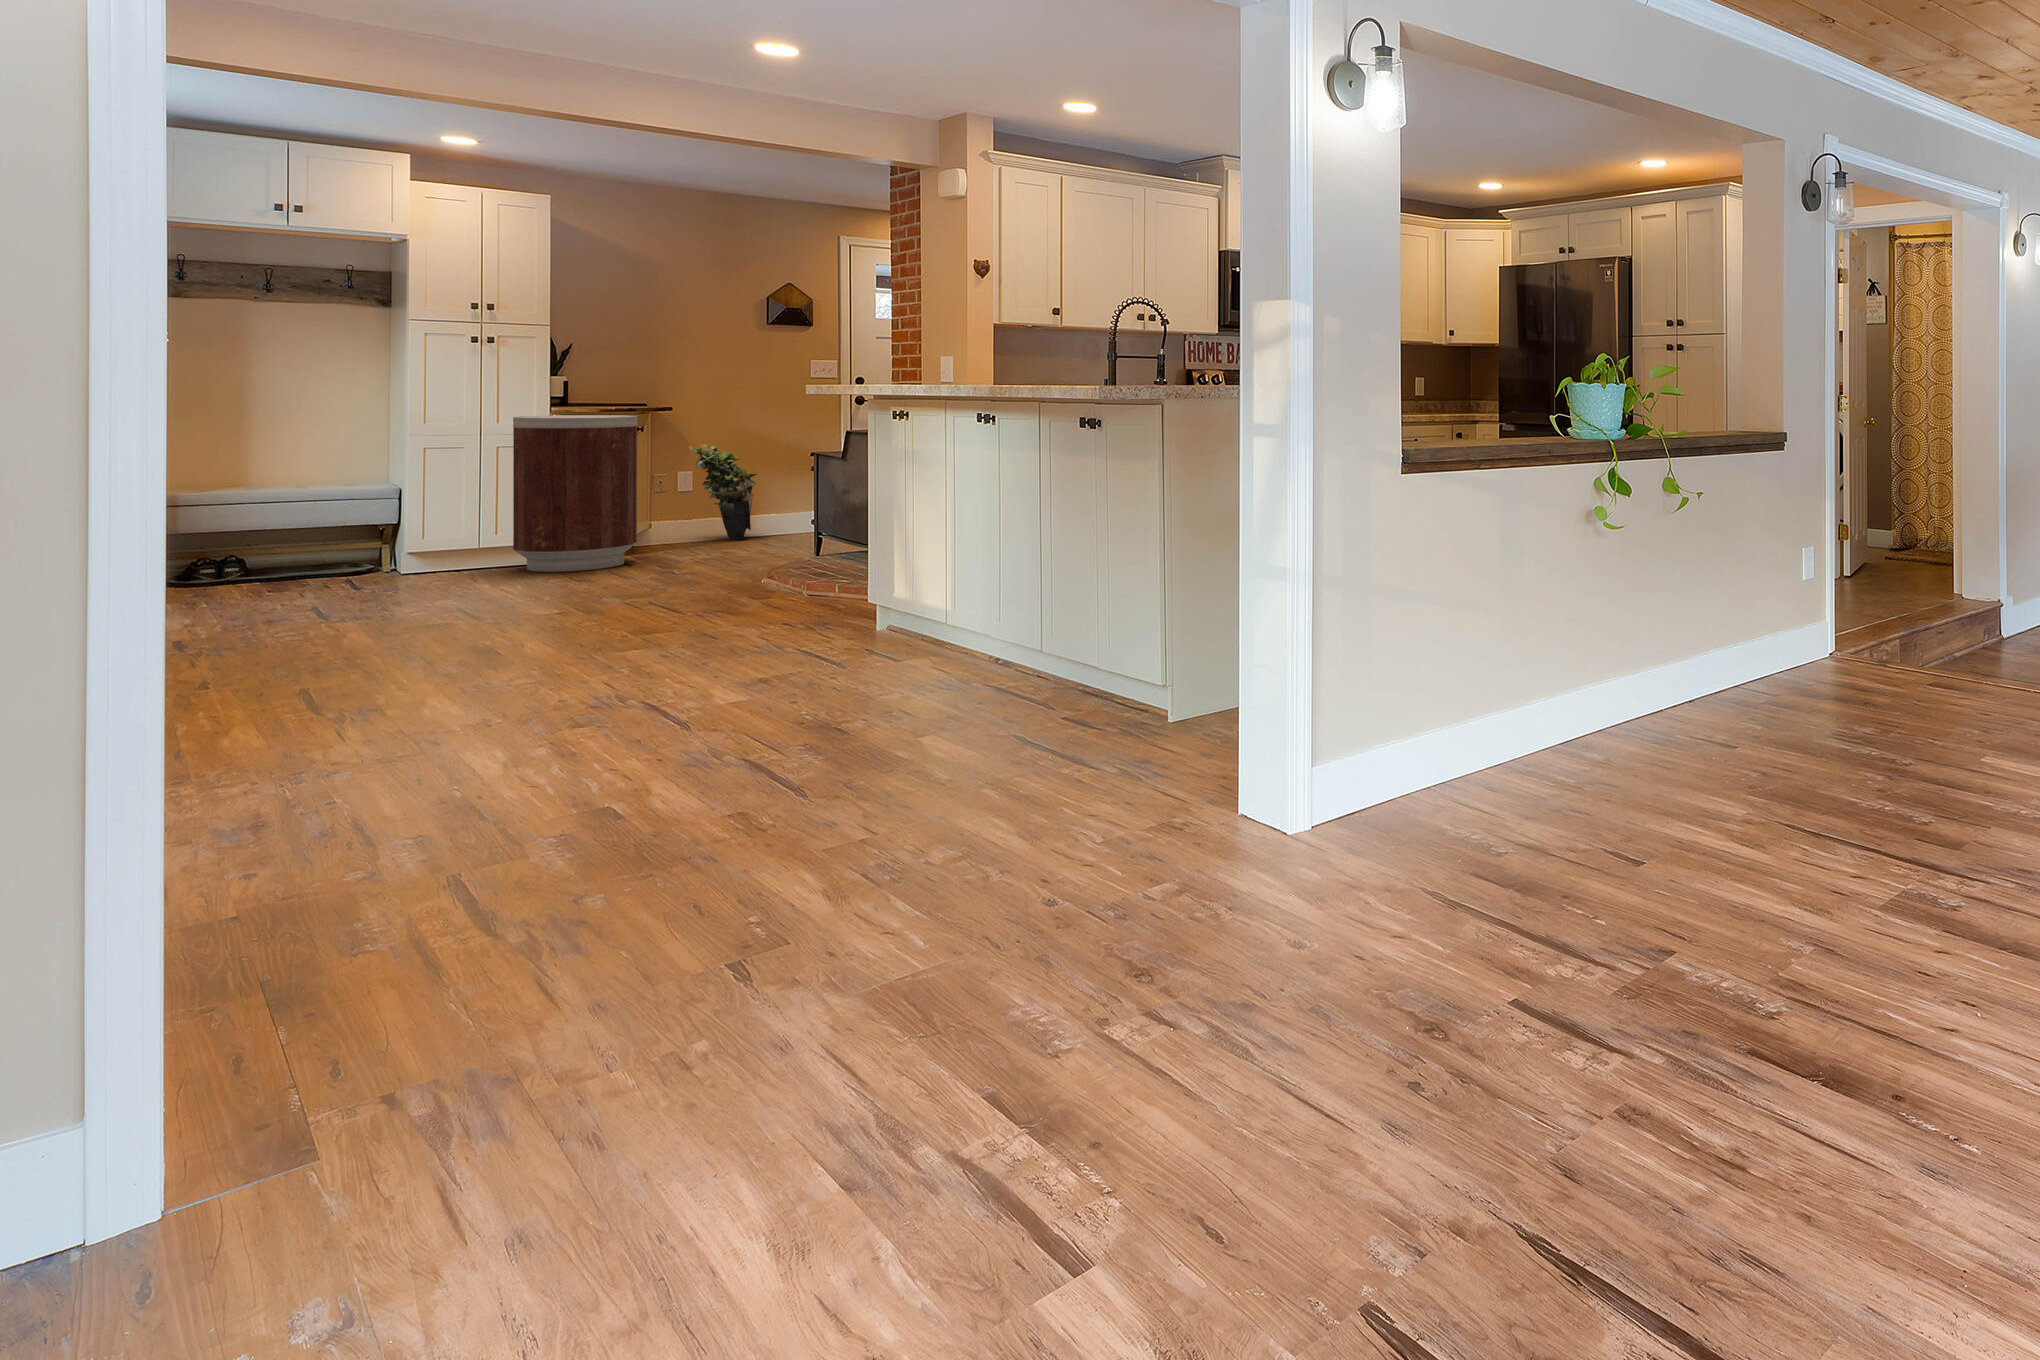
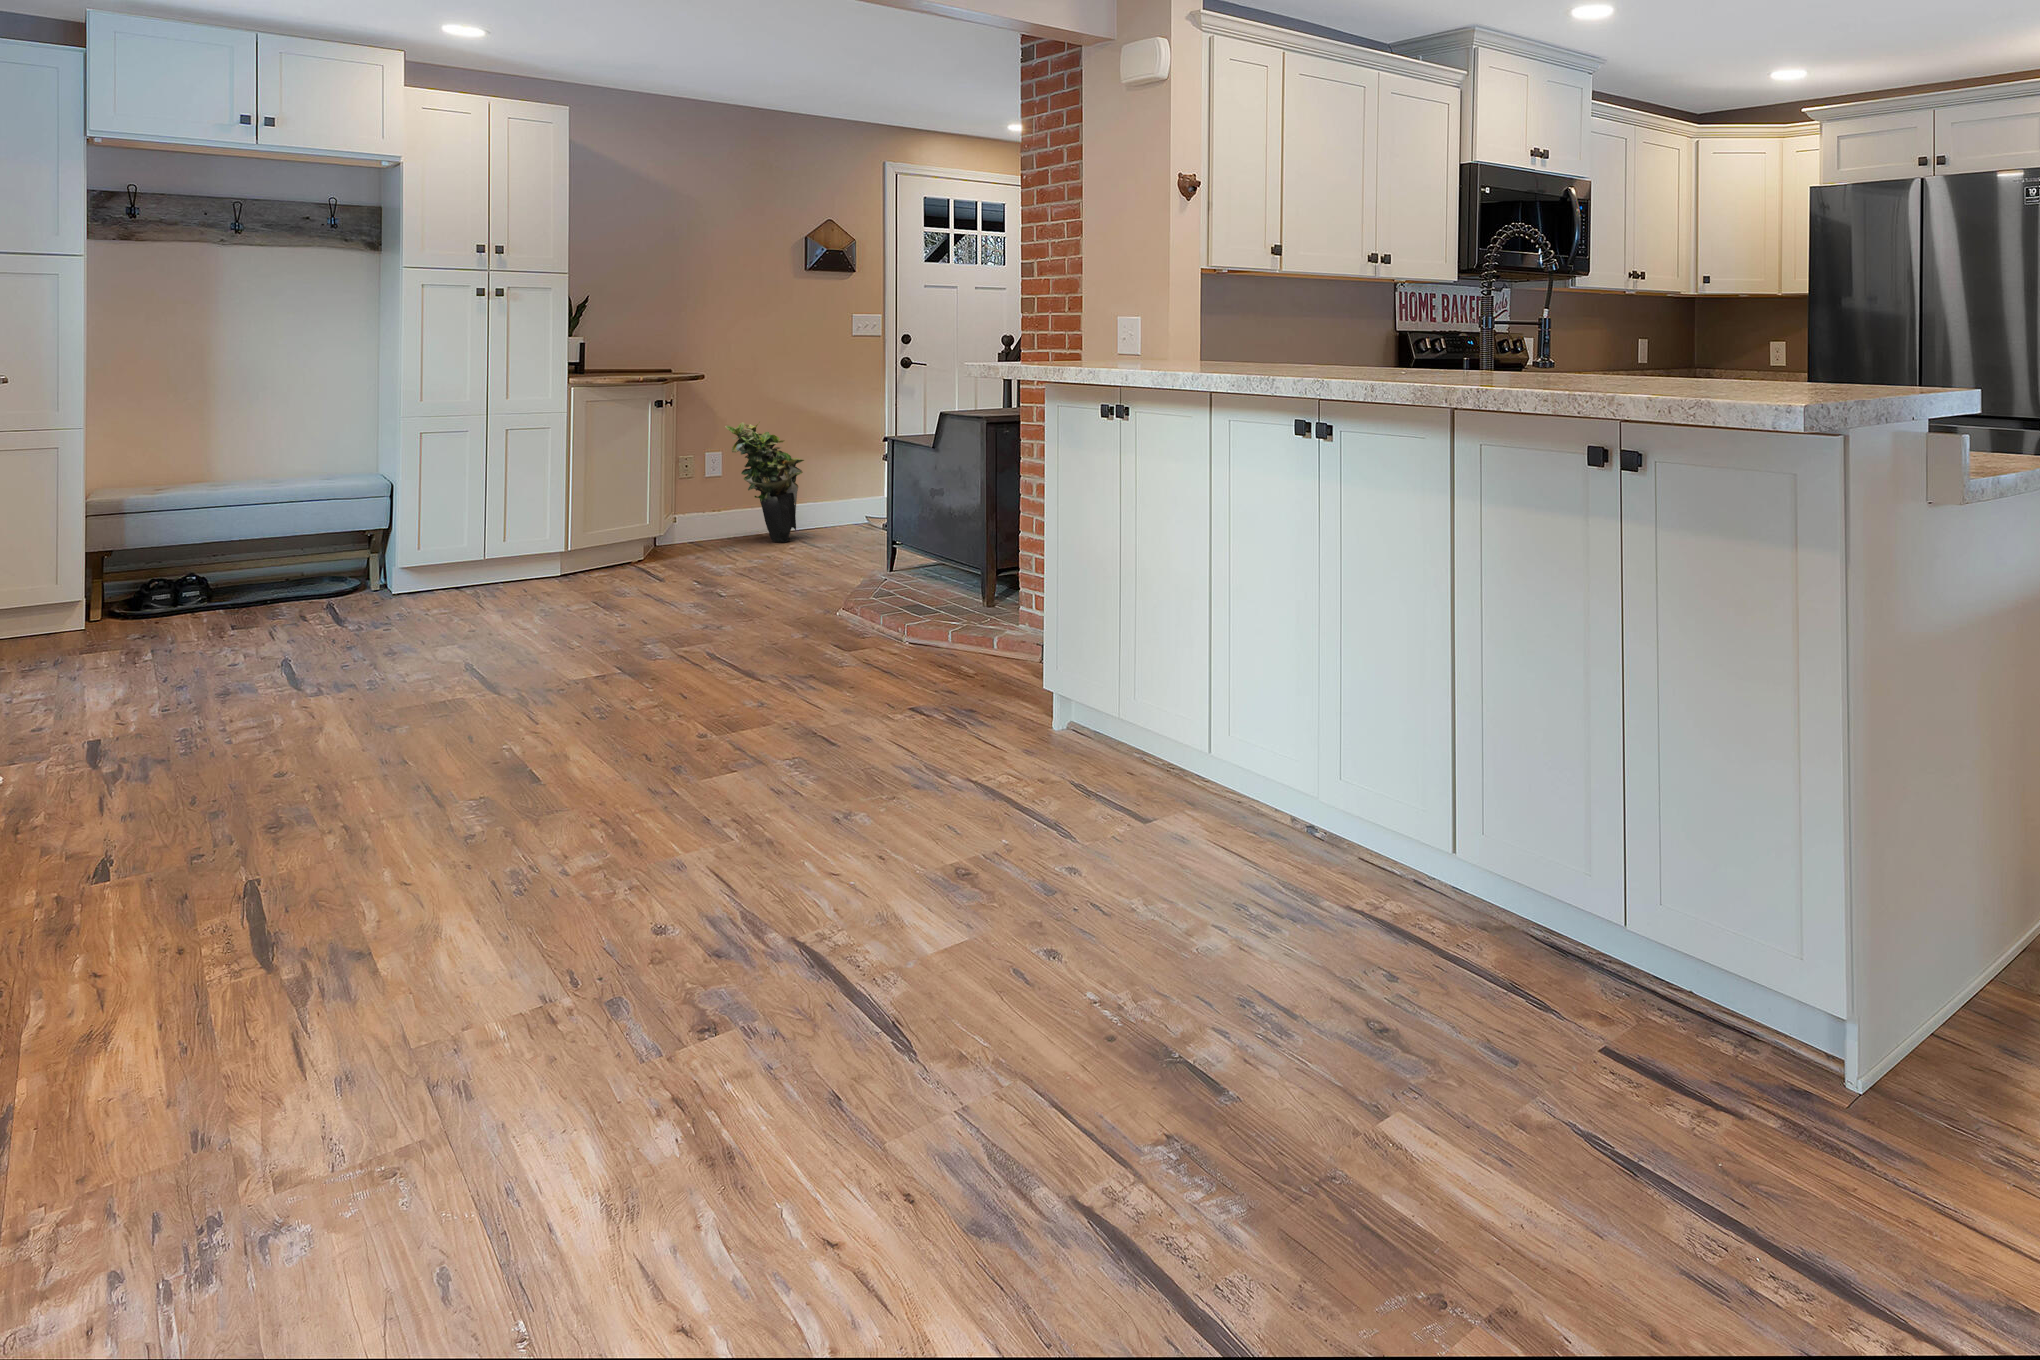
trash can: present [513,415,637,572] -> none [527,389,675,595]

